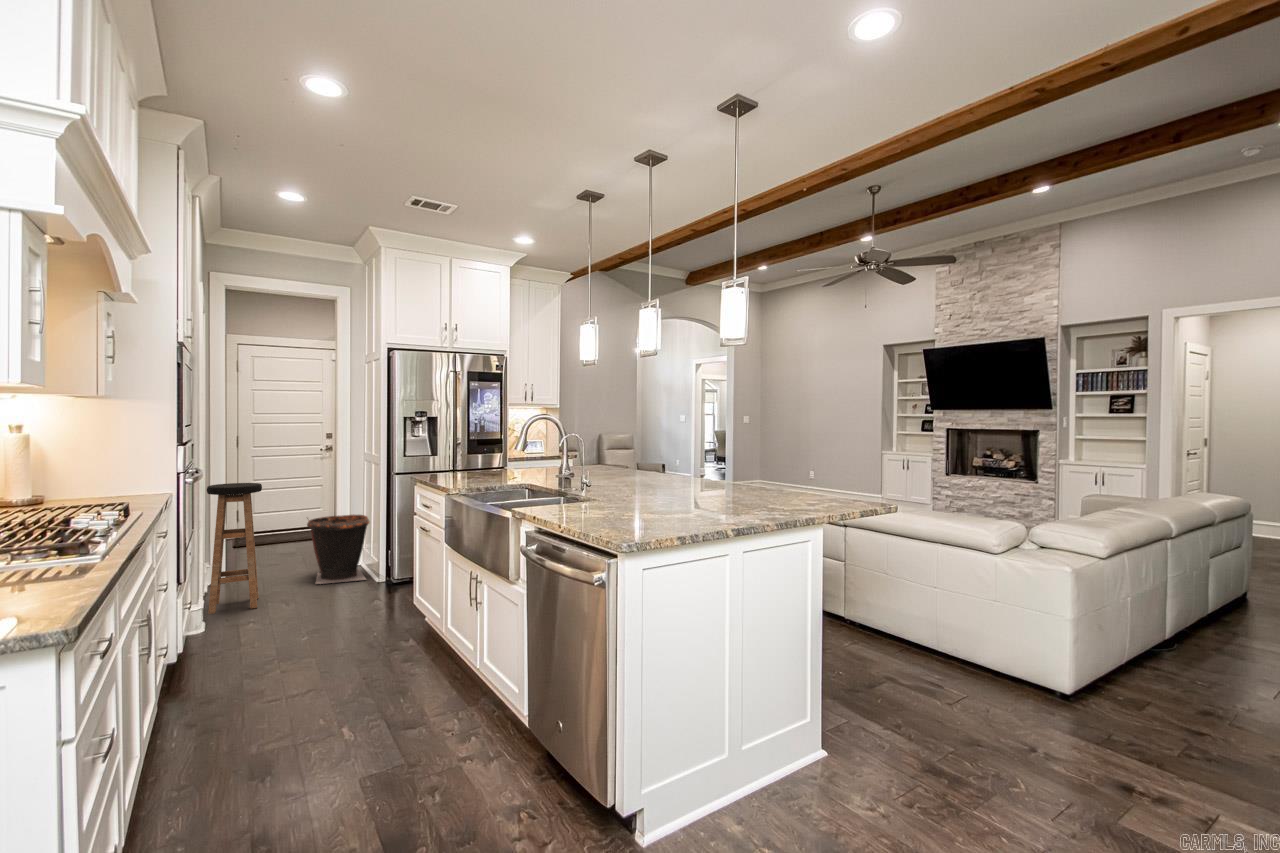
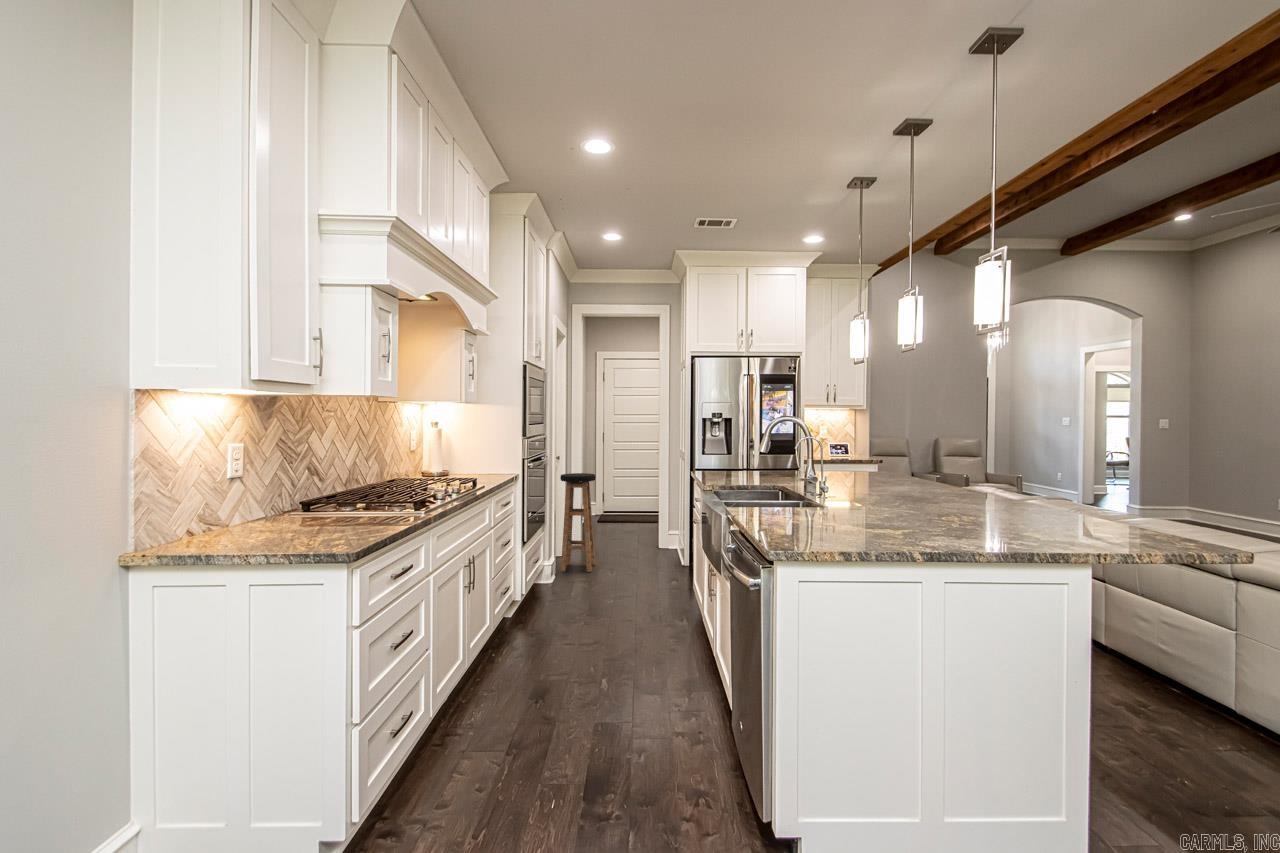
trash can: present [307,515,370,584] -> none [631,503,679,562]

